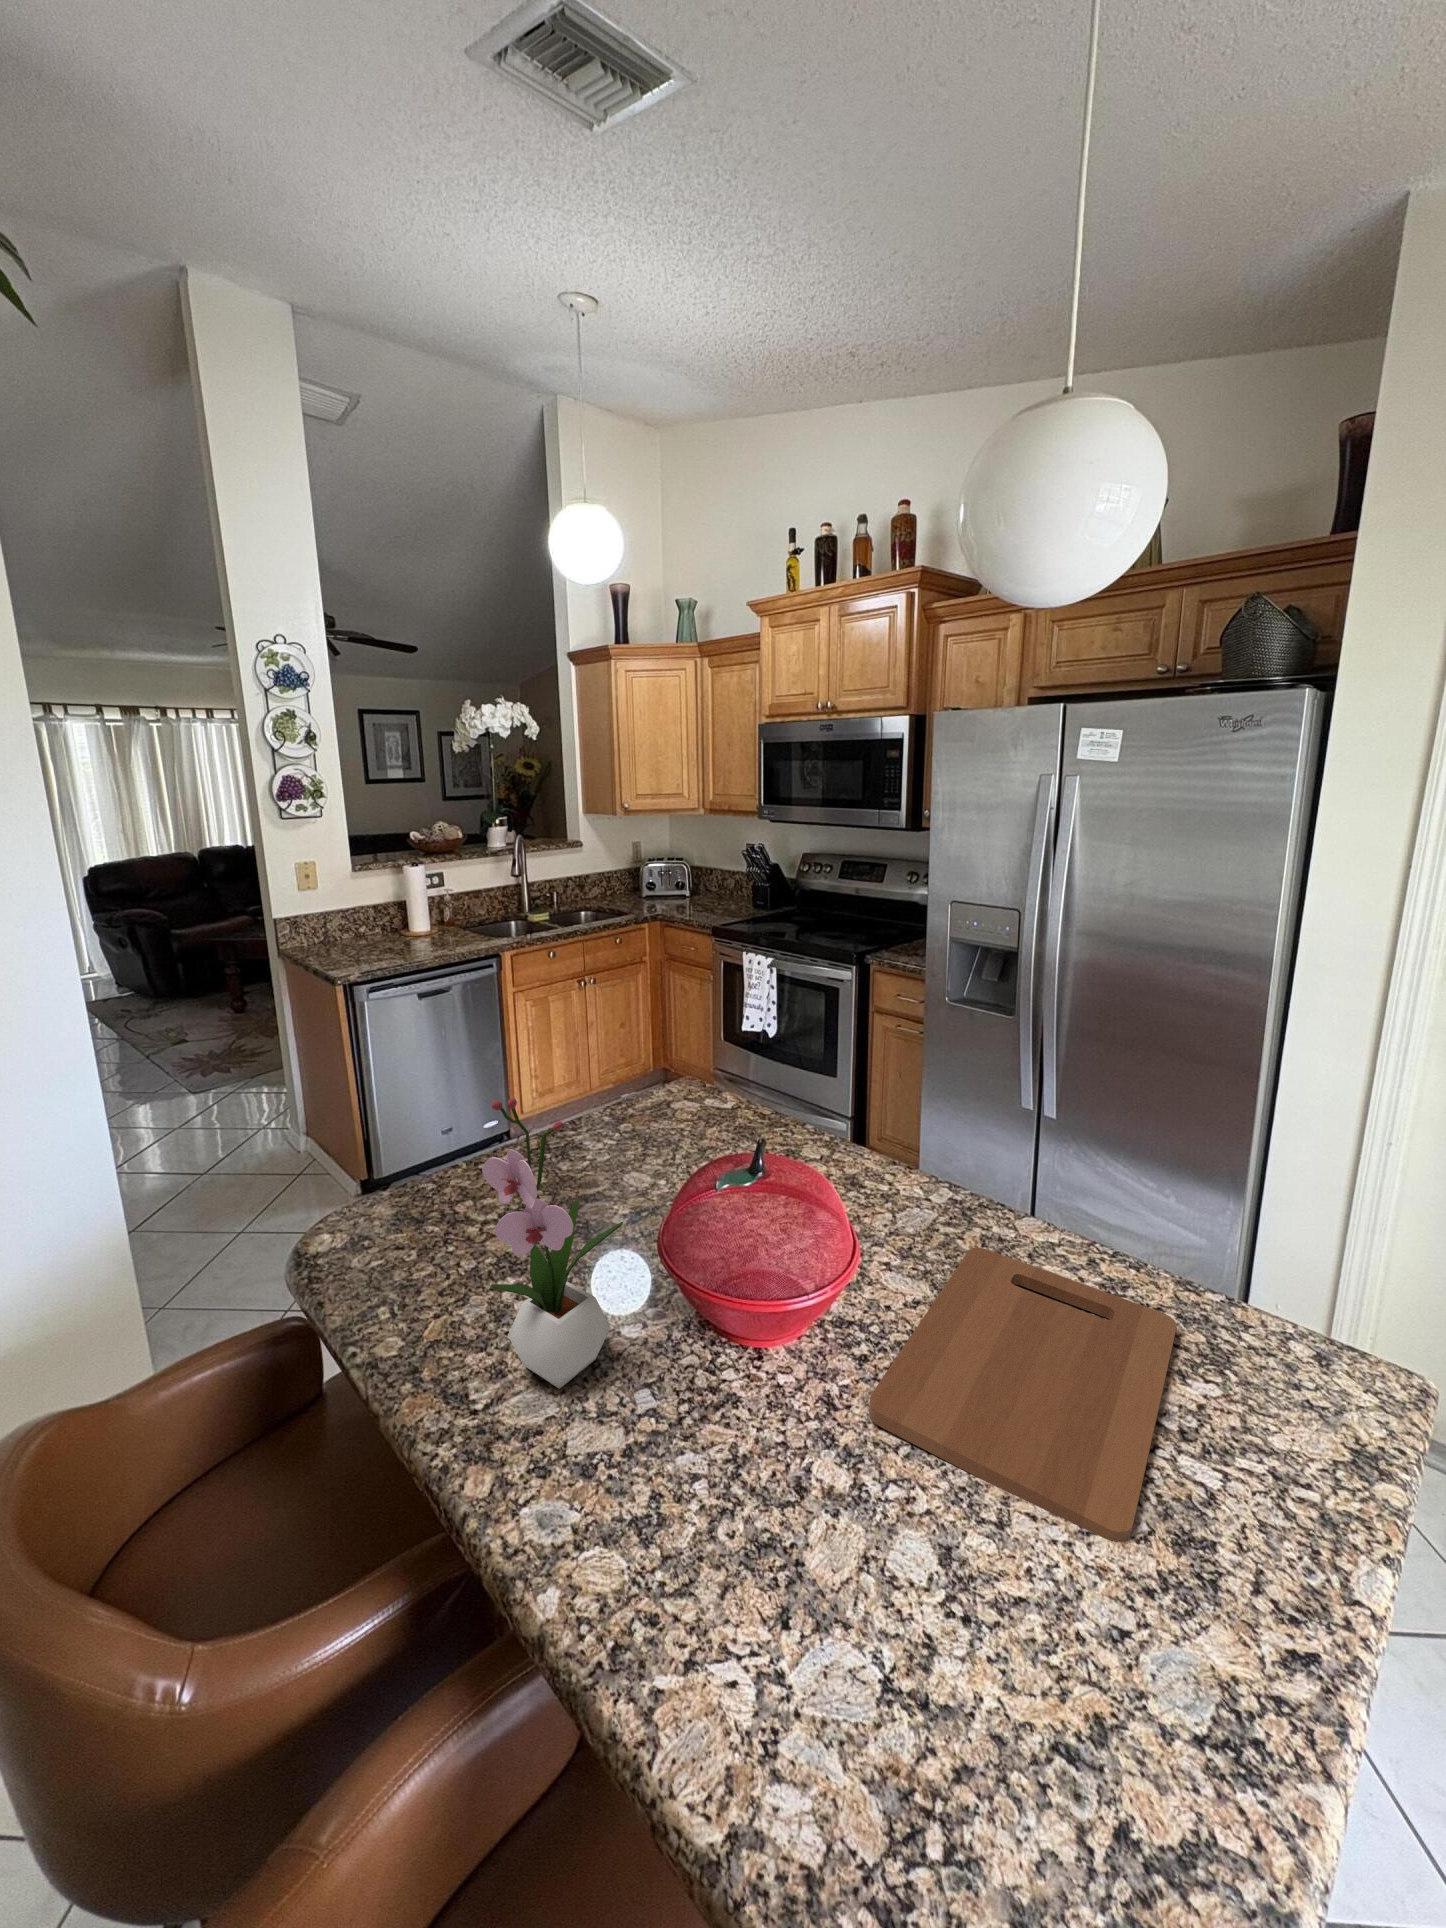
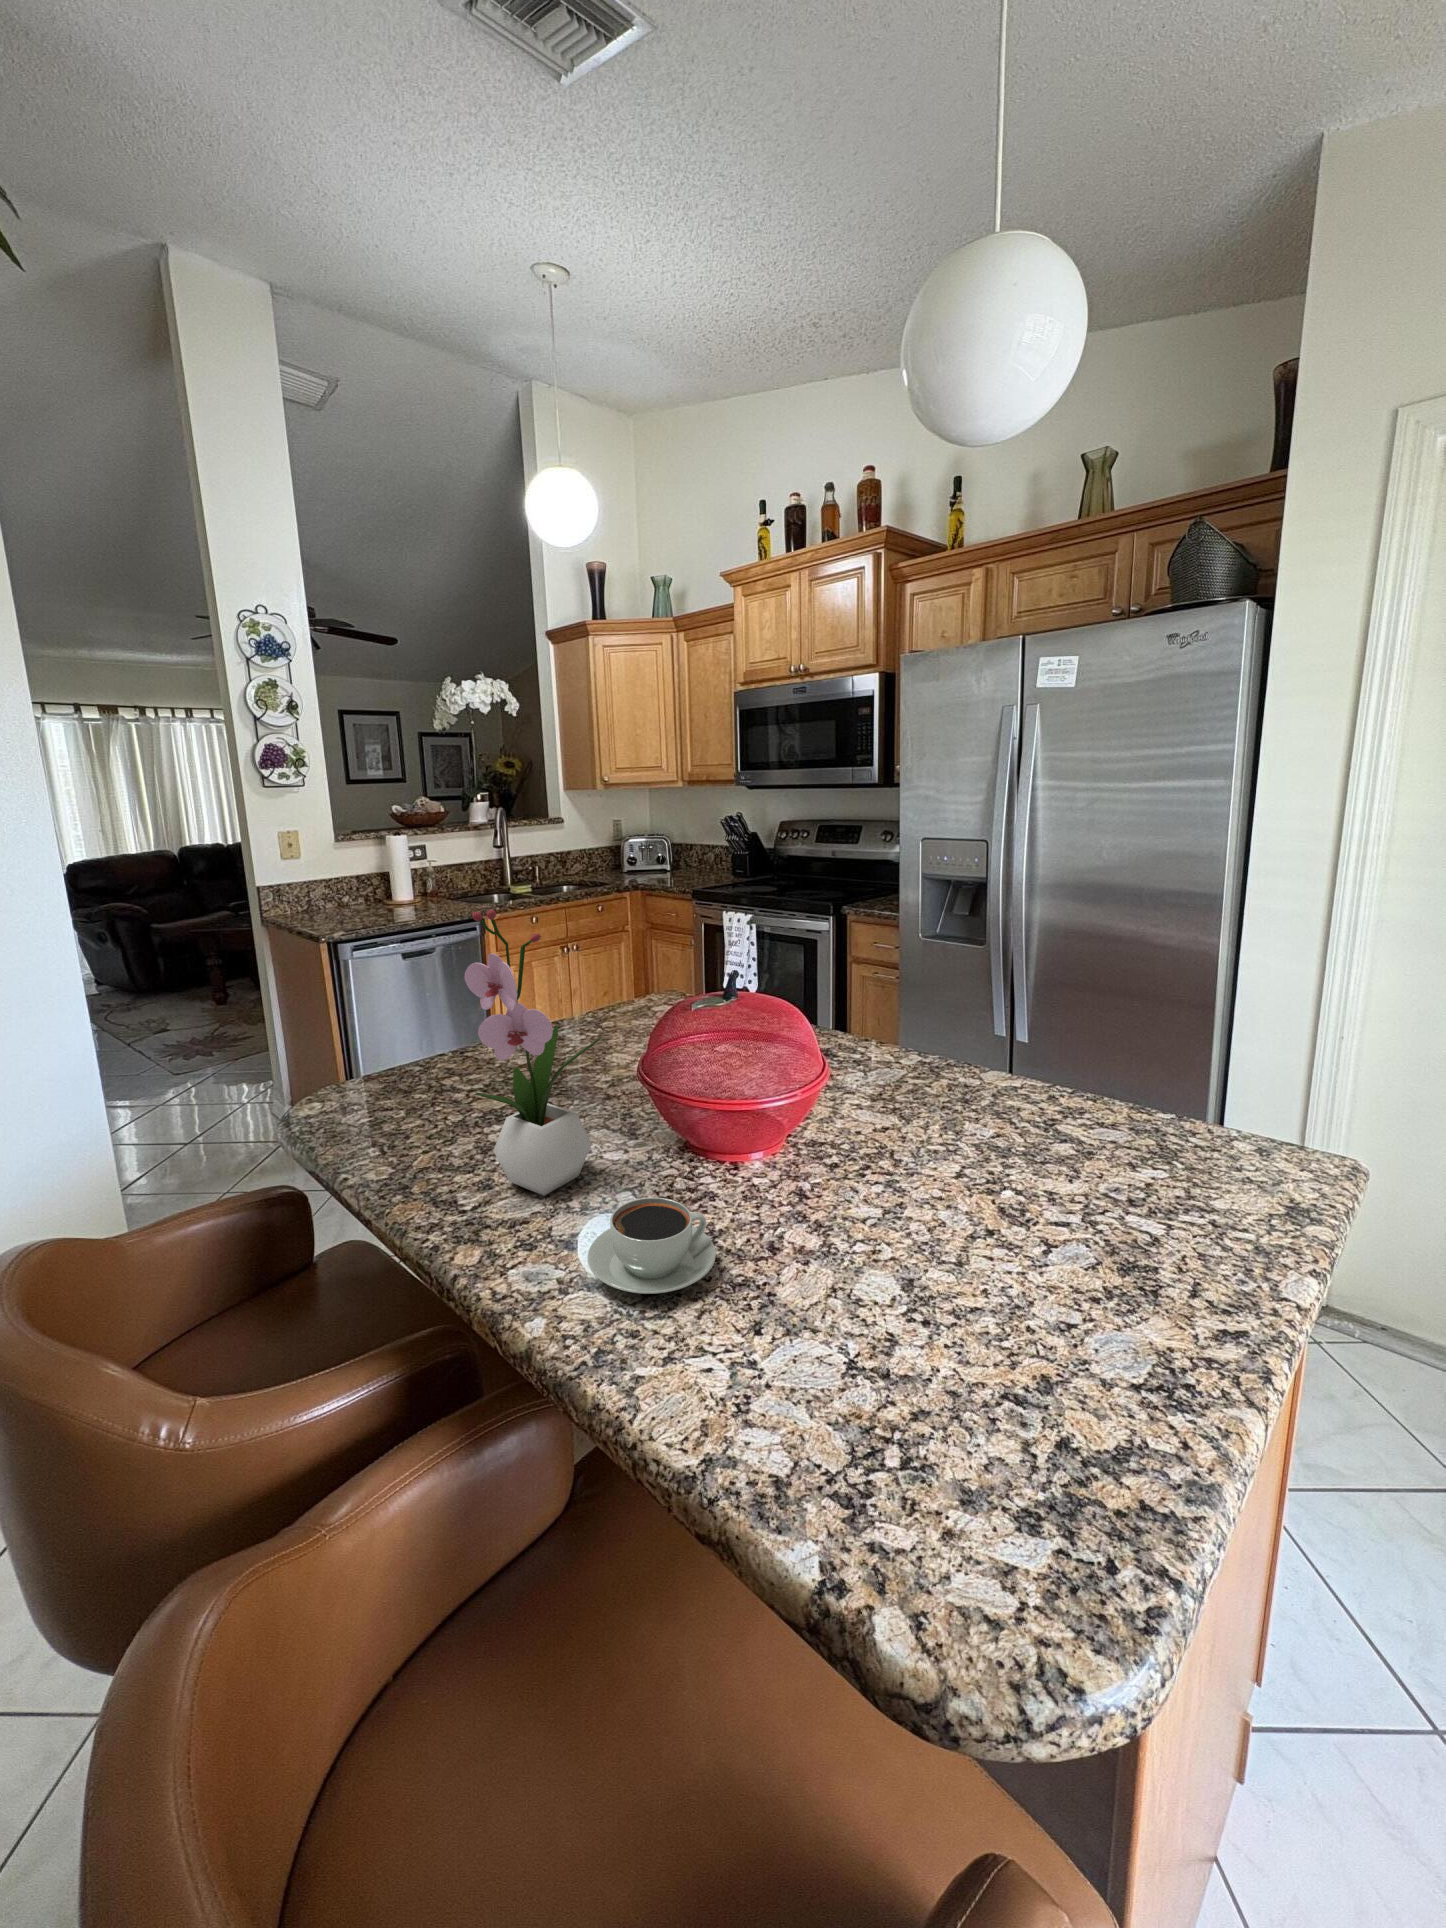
cutting board: present [869,1248,1176,1542] -> none [839,1088,1131,1276]
coffee cup: none [605,1431,741,1565] -> present [588,1197,716,1294]

